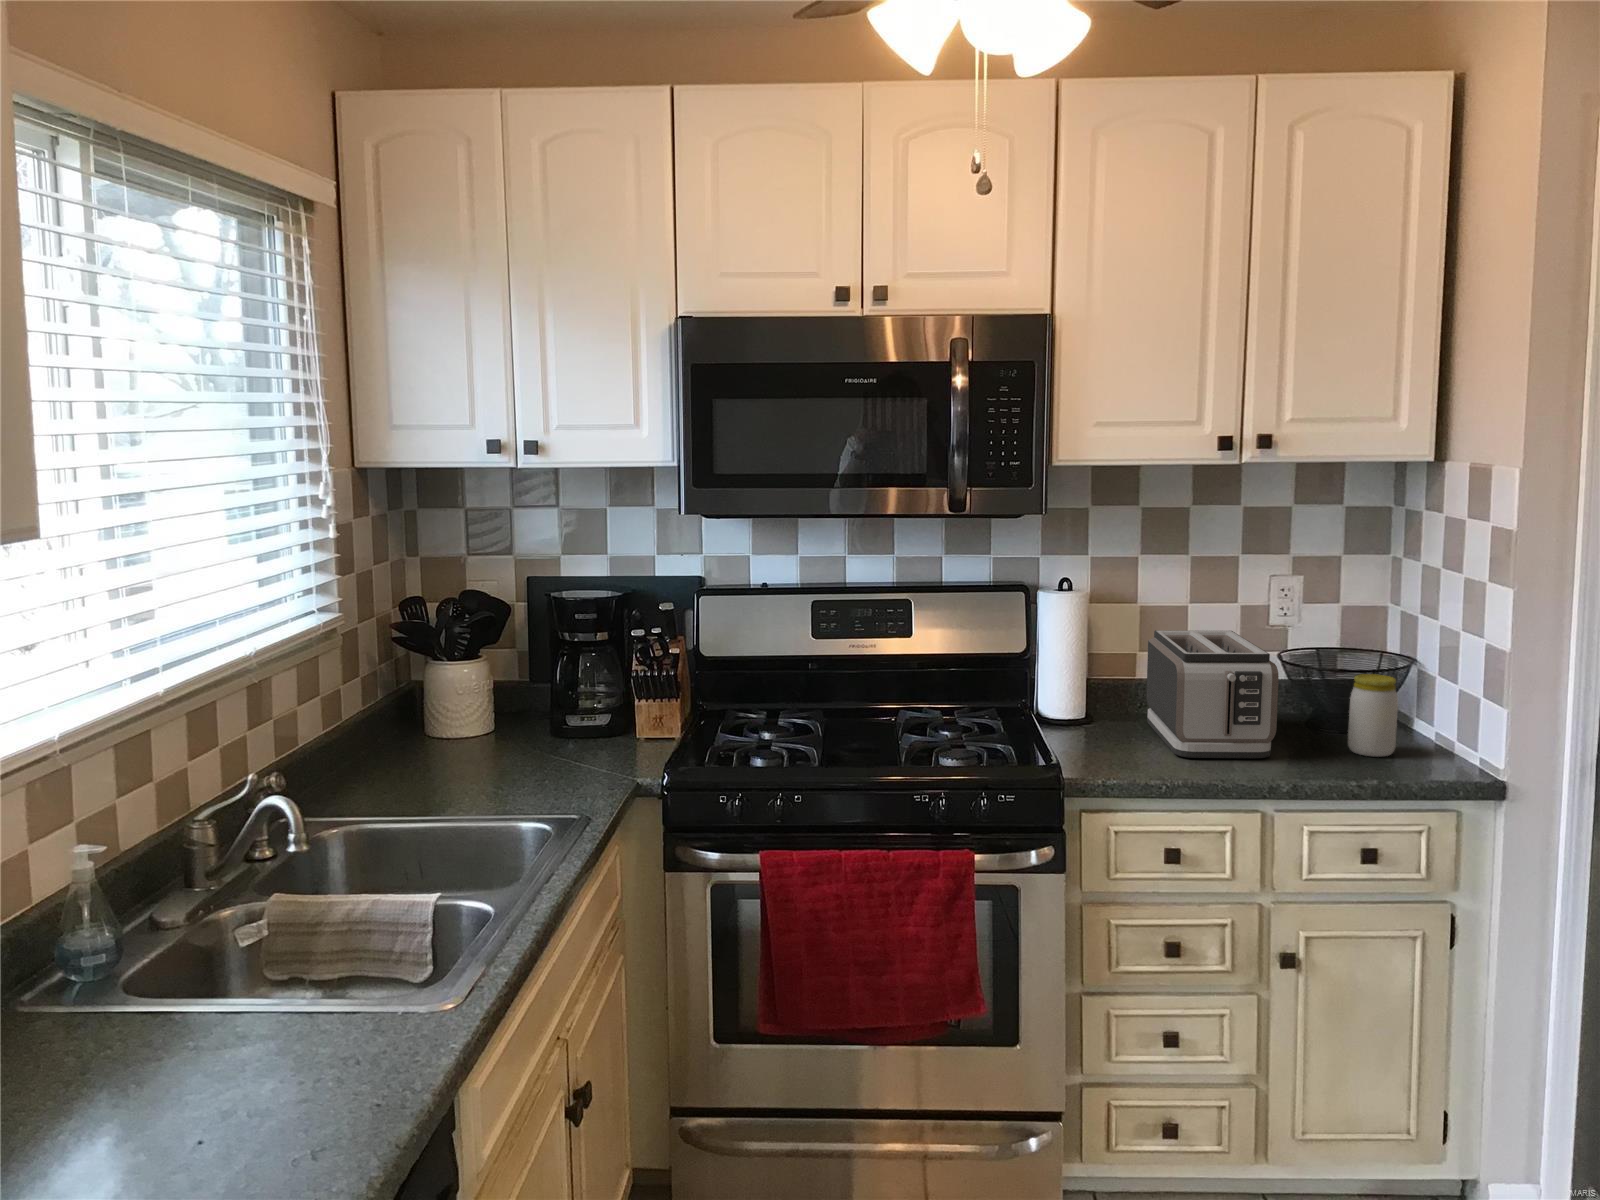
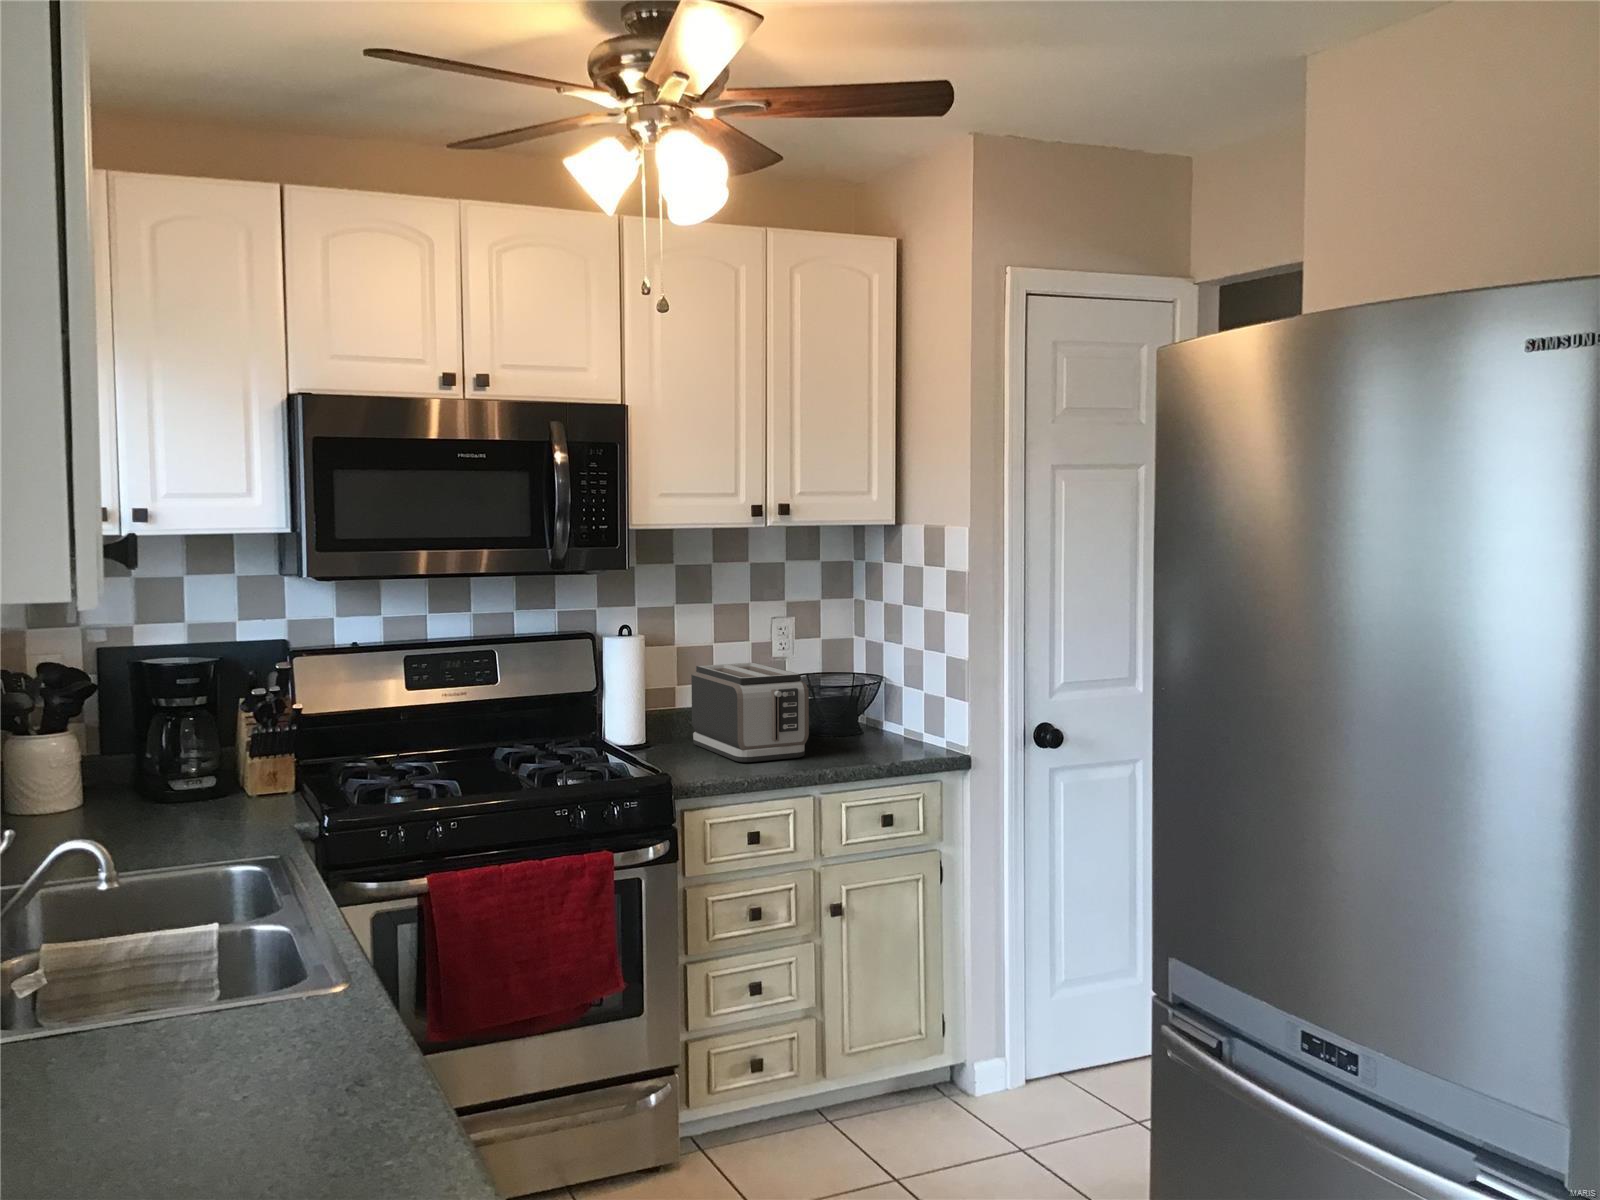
jar: present [1348,674,1398,756] -> none [852,687,886,749]

